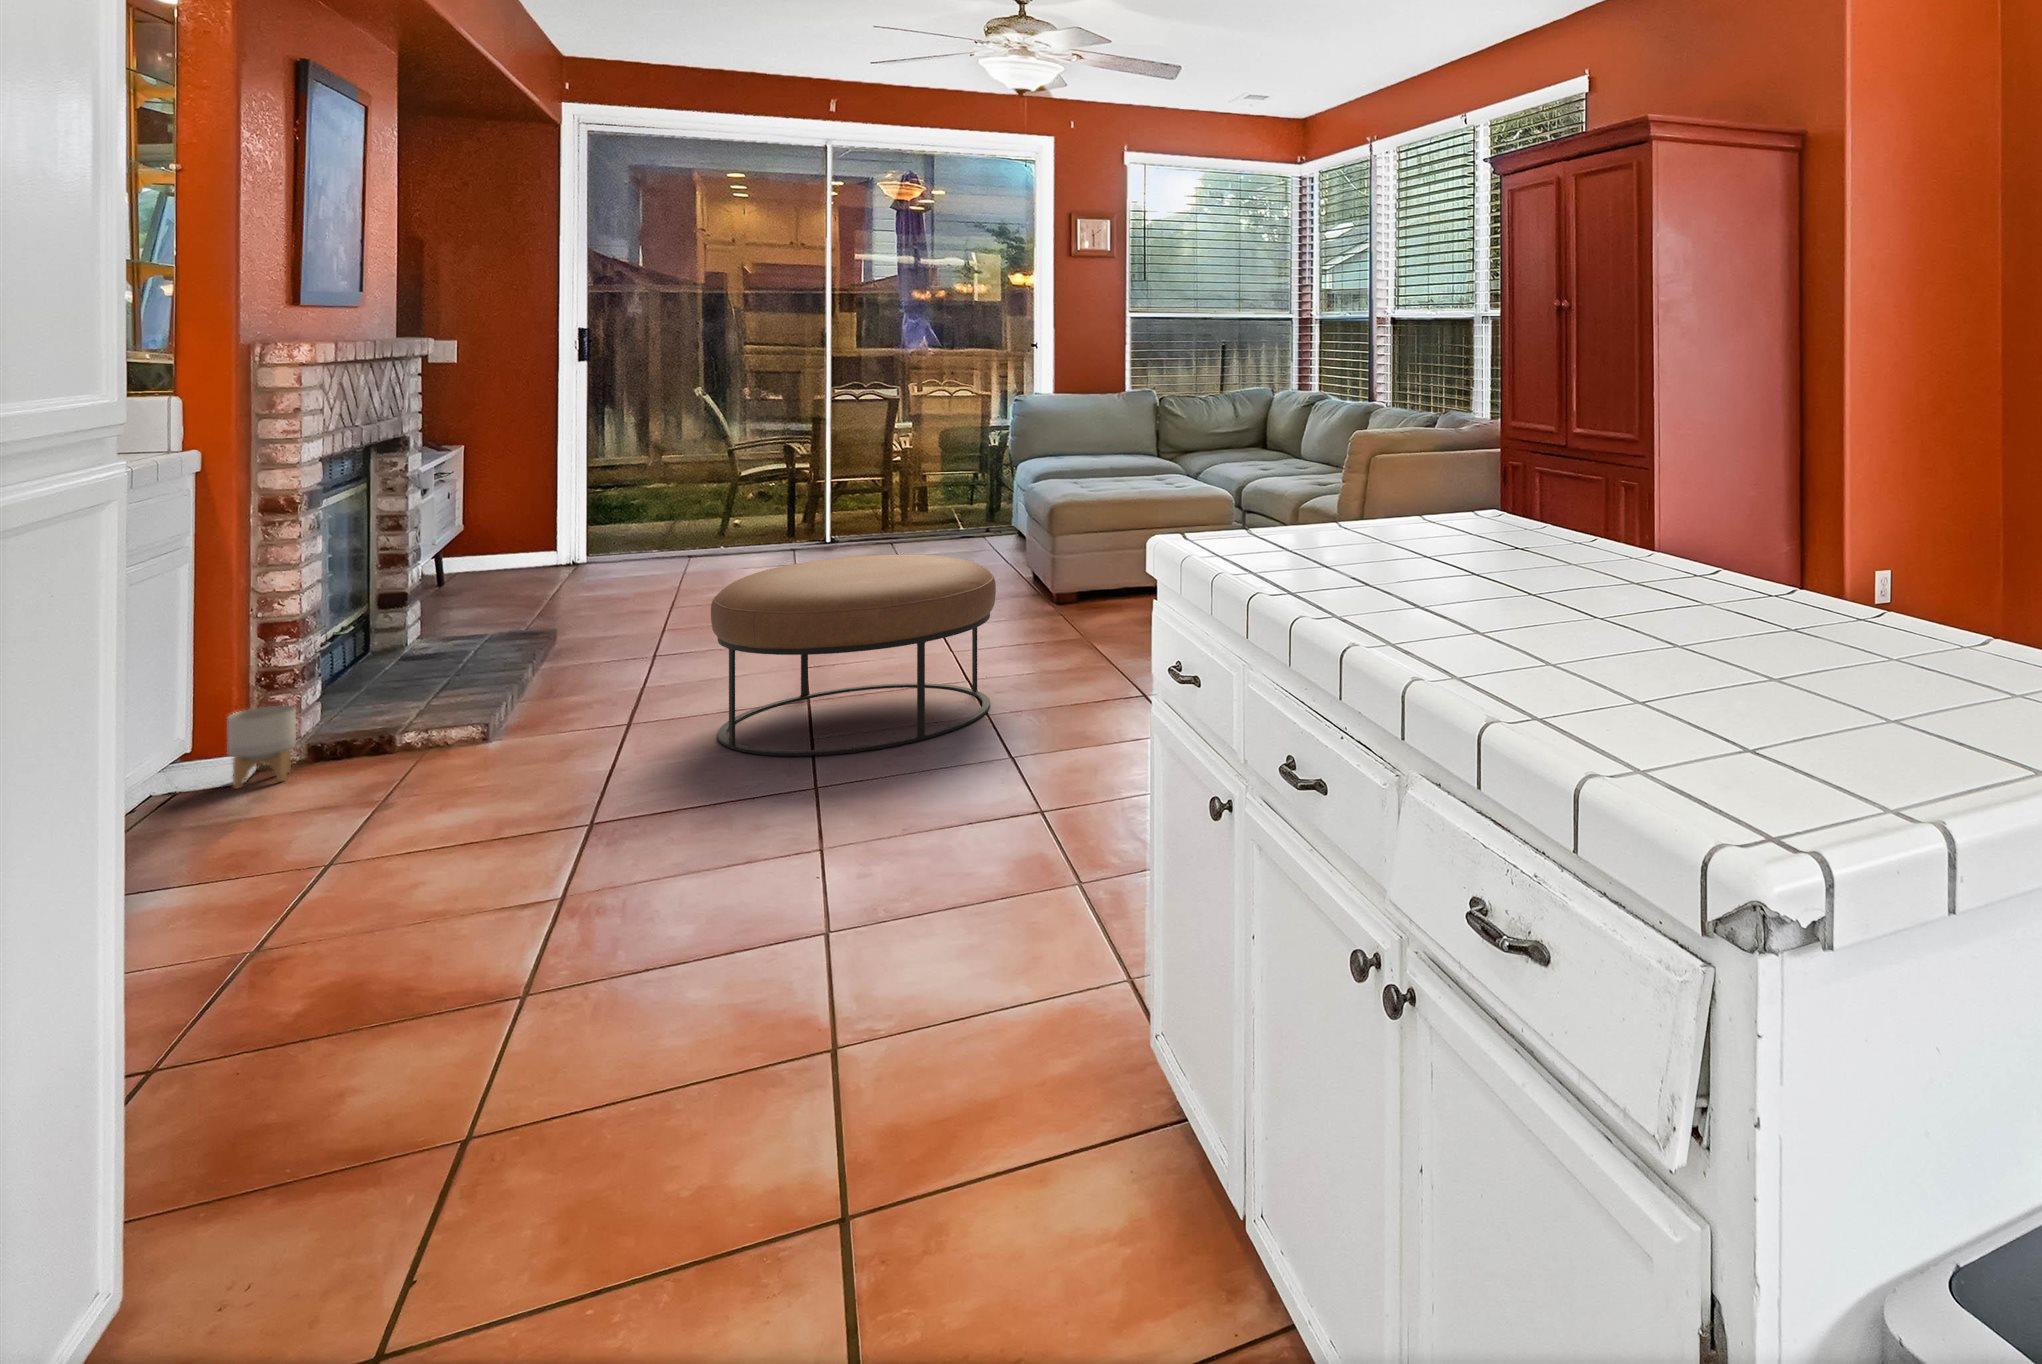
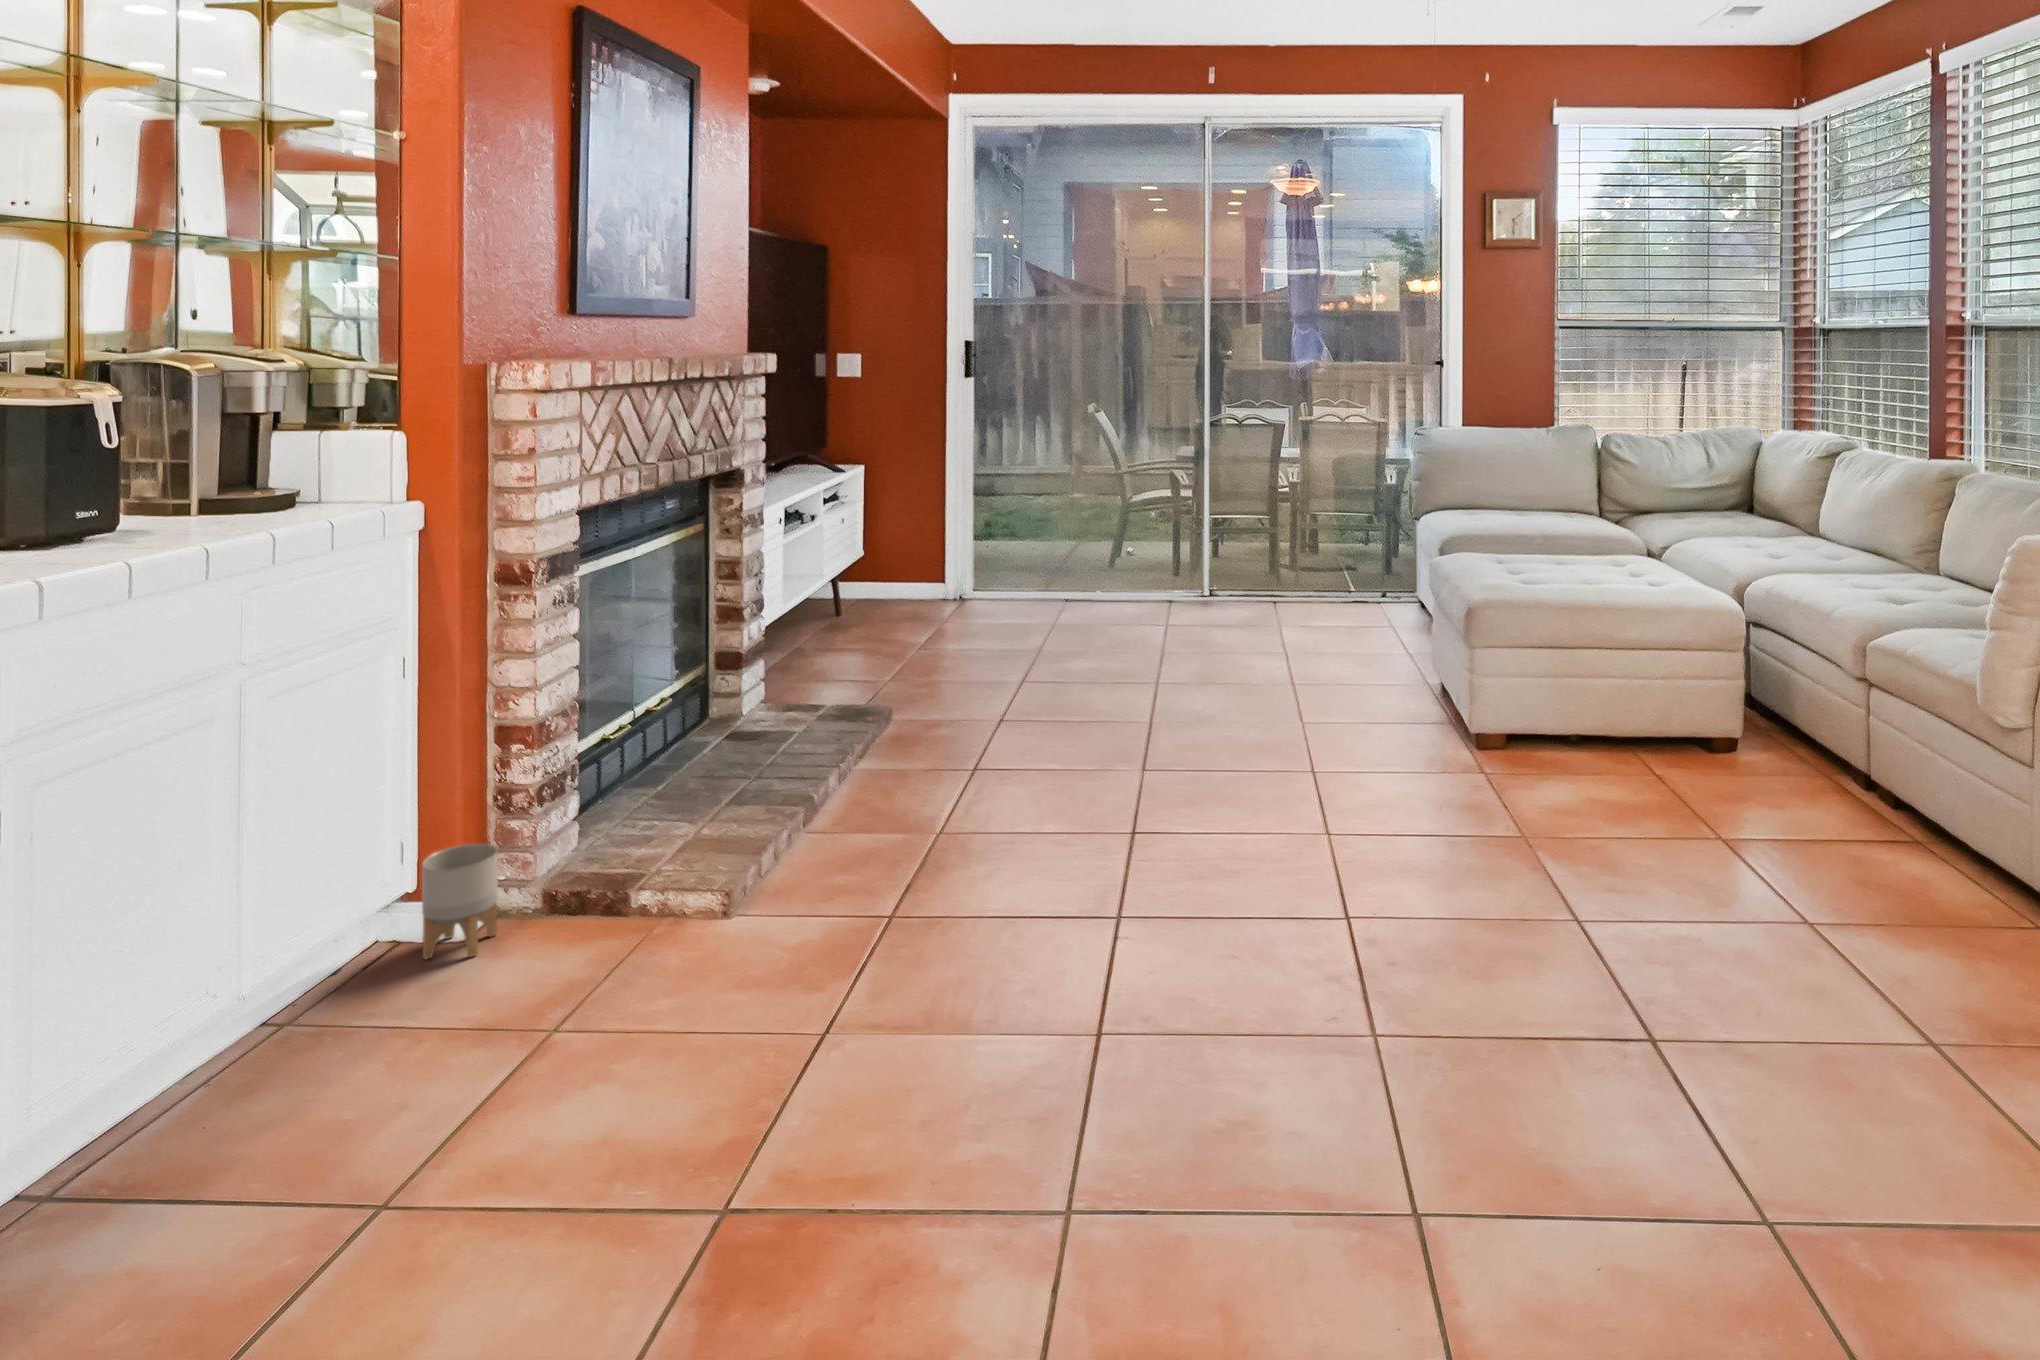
ottoman: present [711,555,996,756] -> none [935,707,1364,1129]

